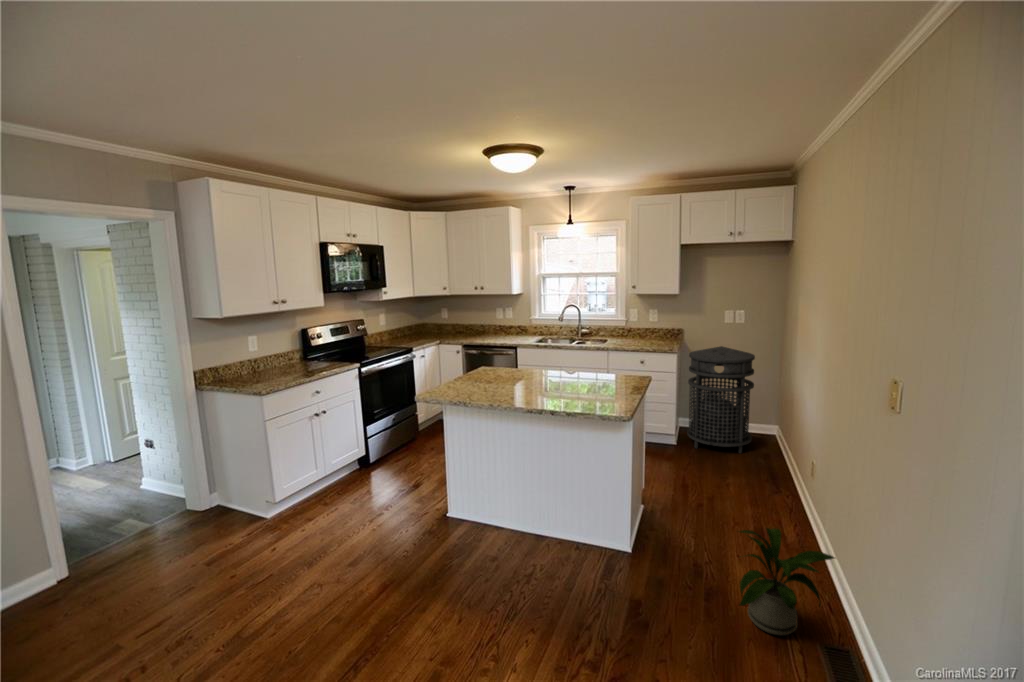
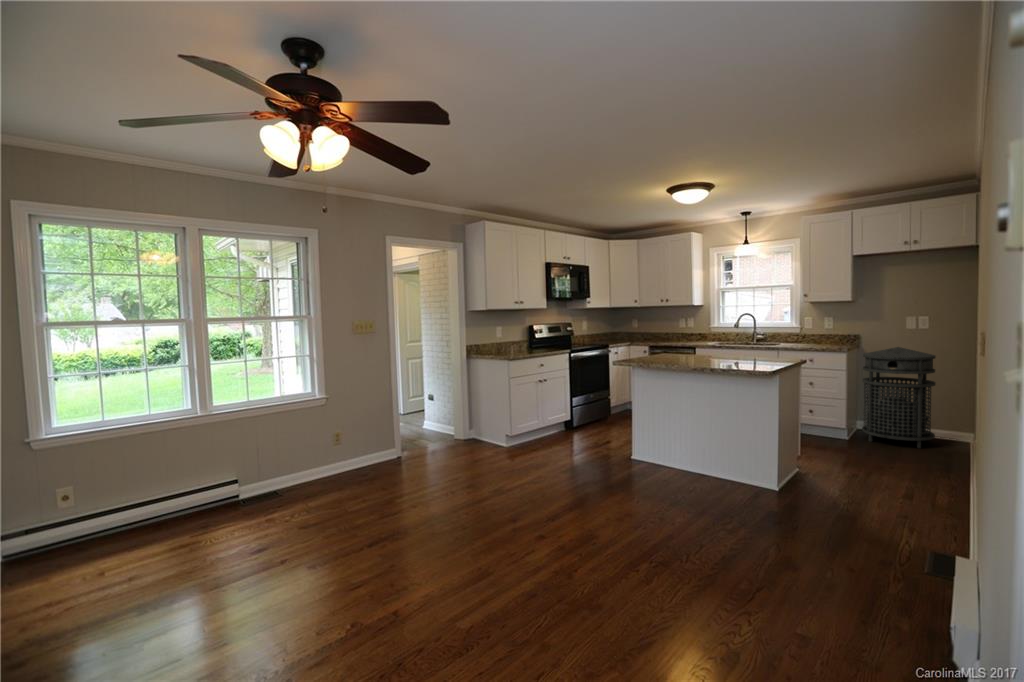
house plant: present [739,528,834,635] -> none [860,453,963,541]

